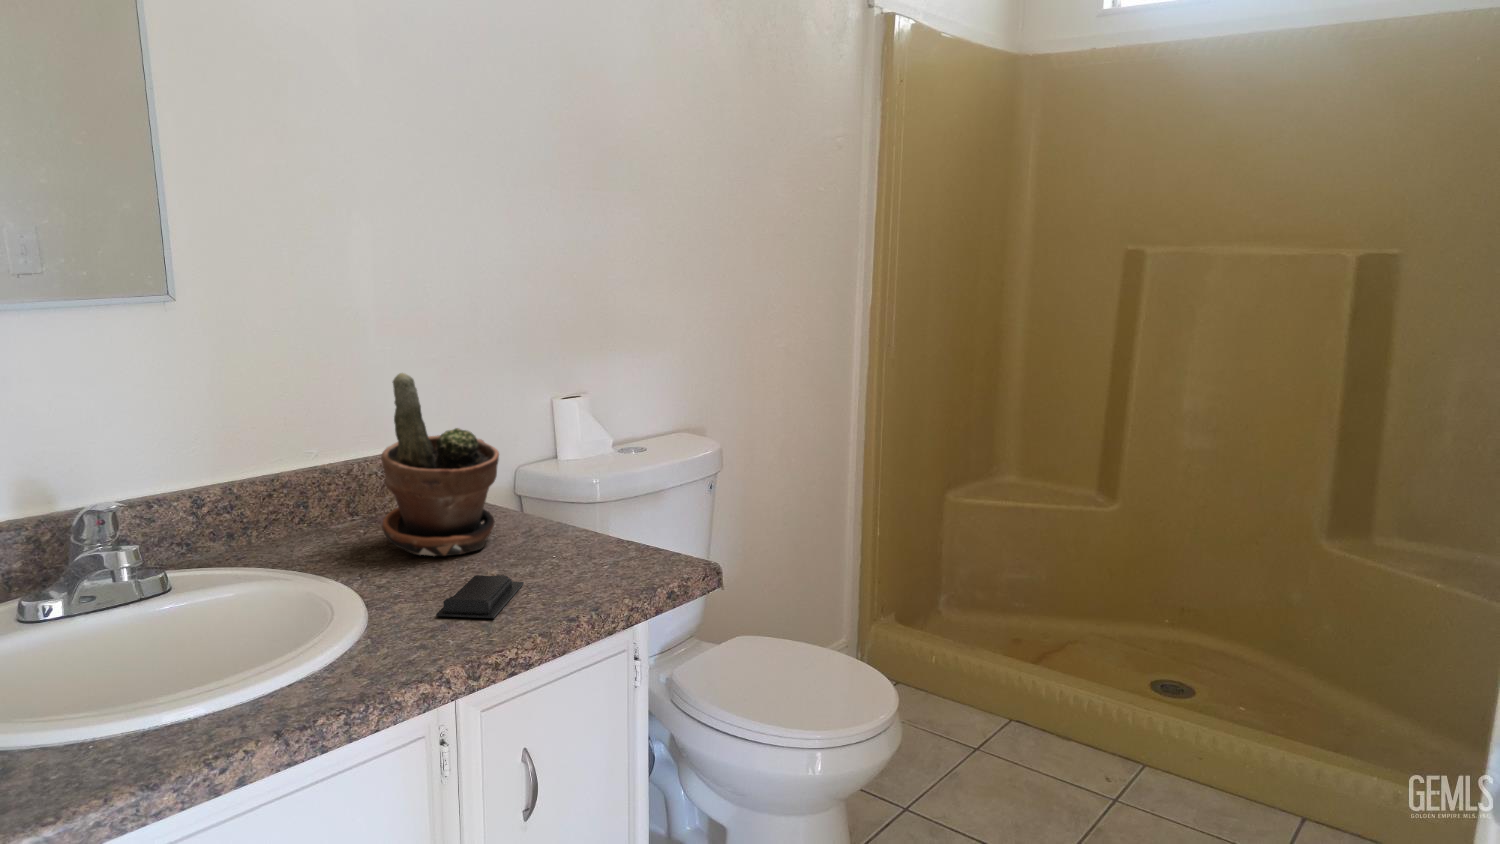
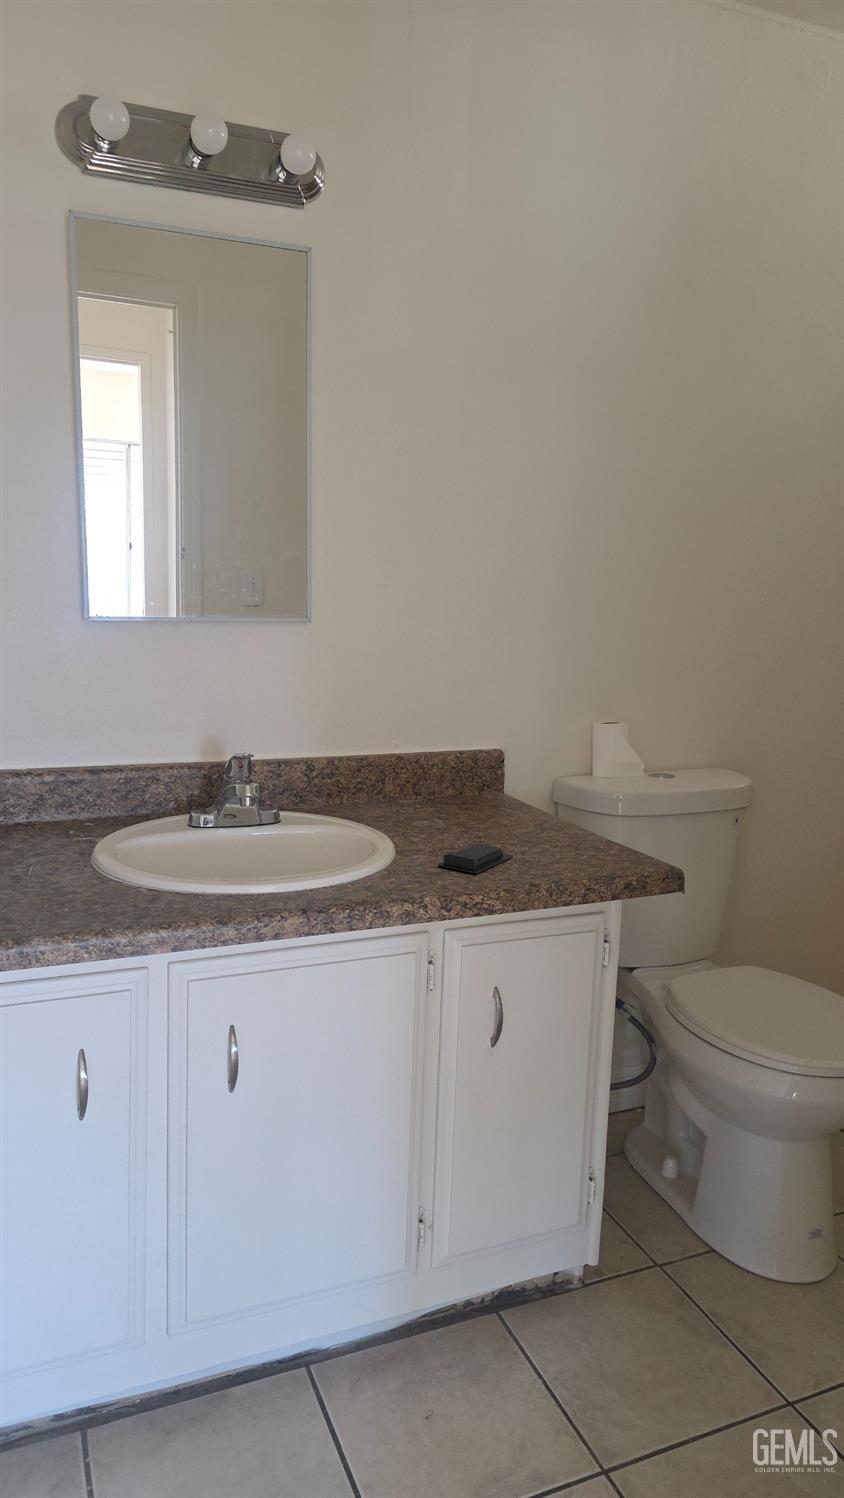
potted plant: present [381,373,499,556] -> none [427,684,519,831]

